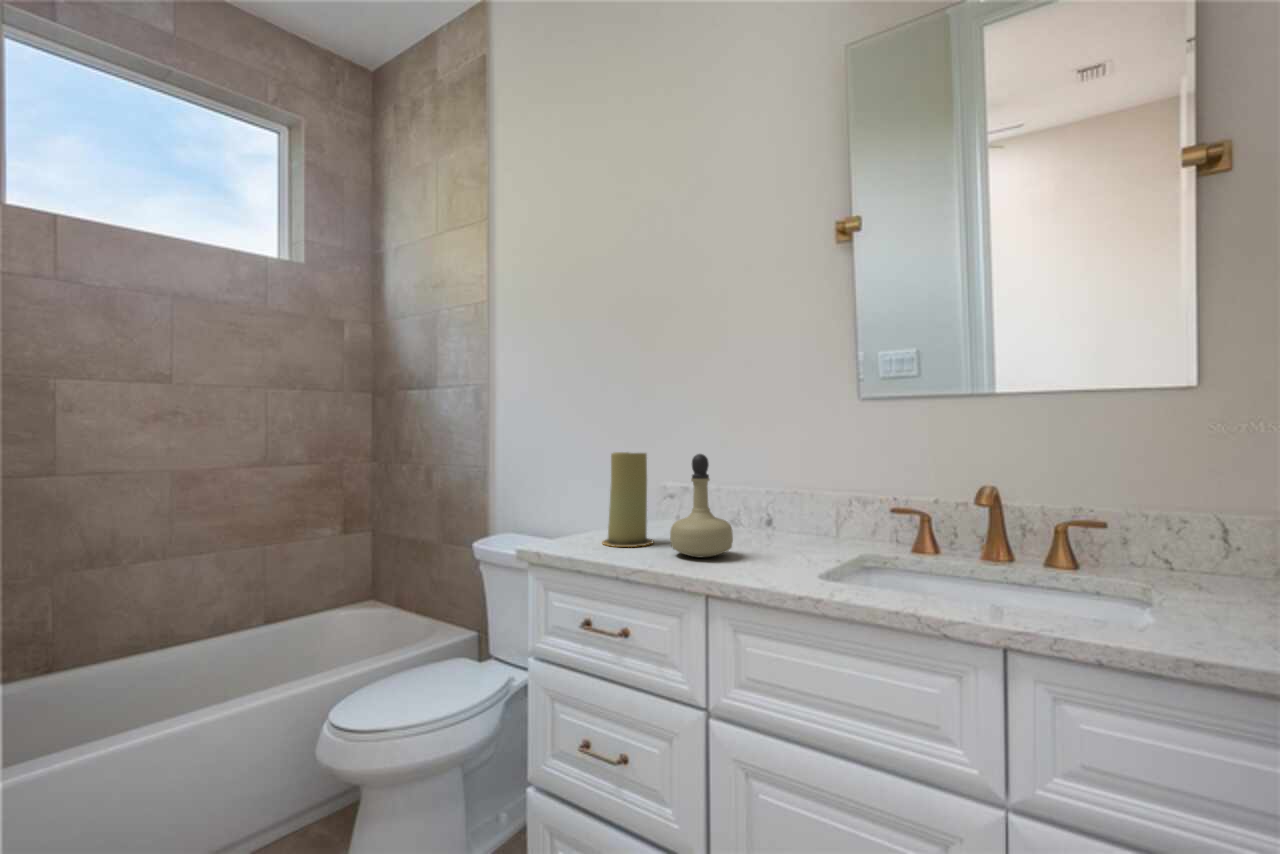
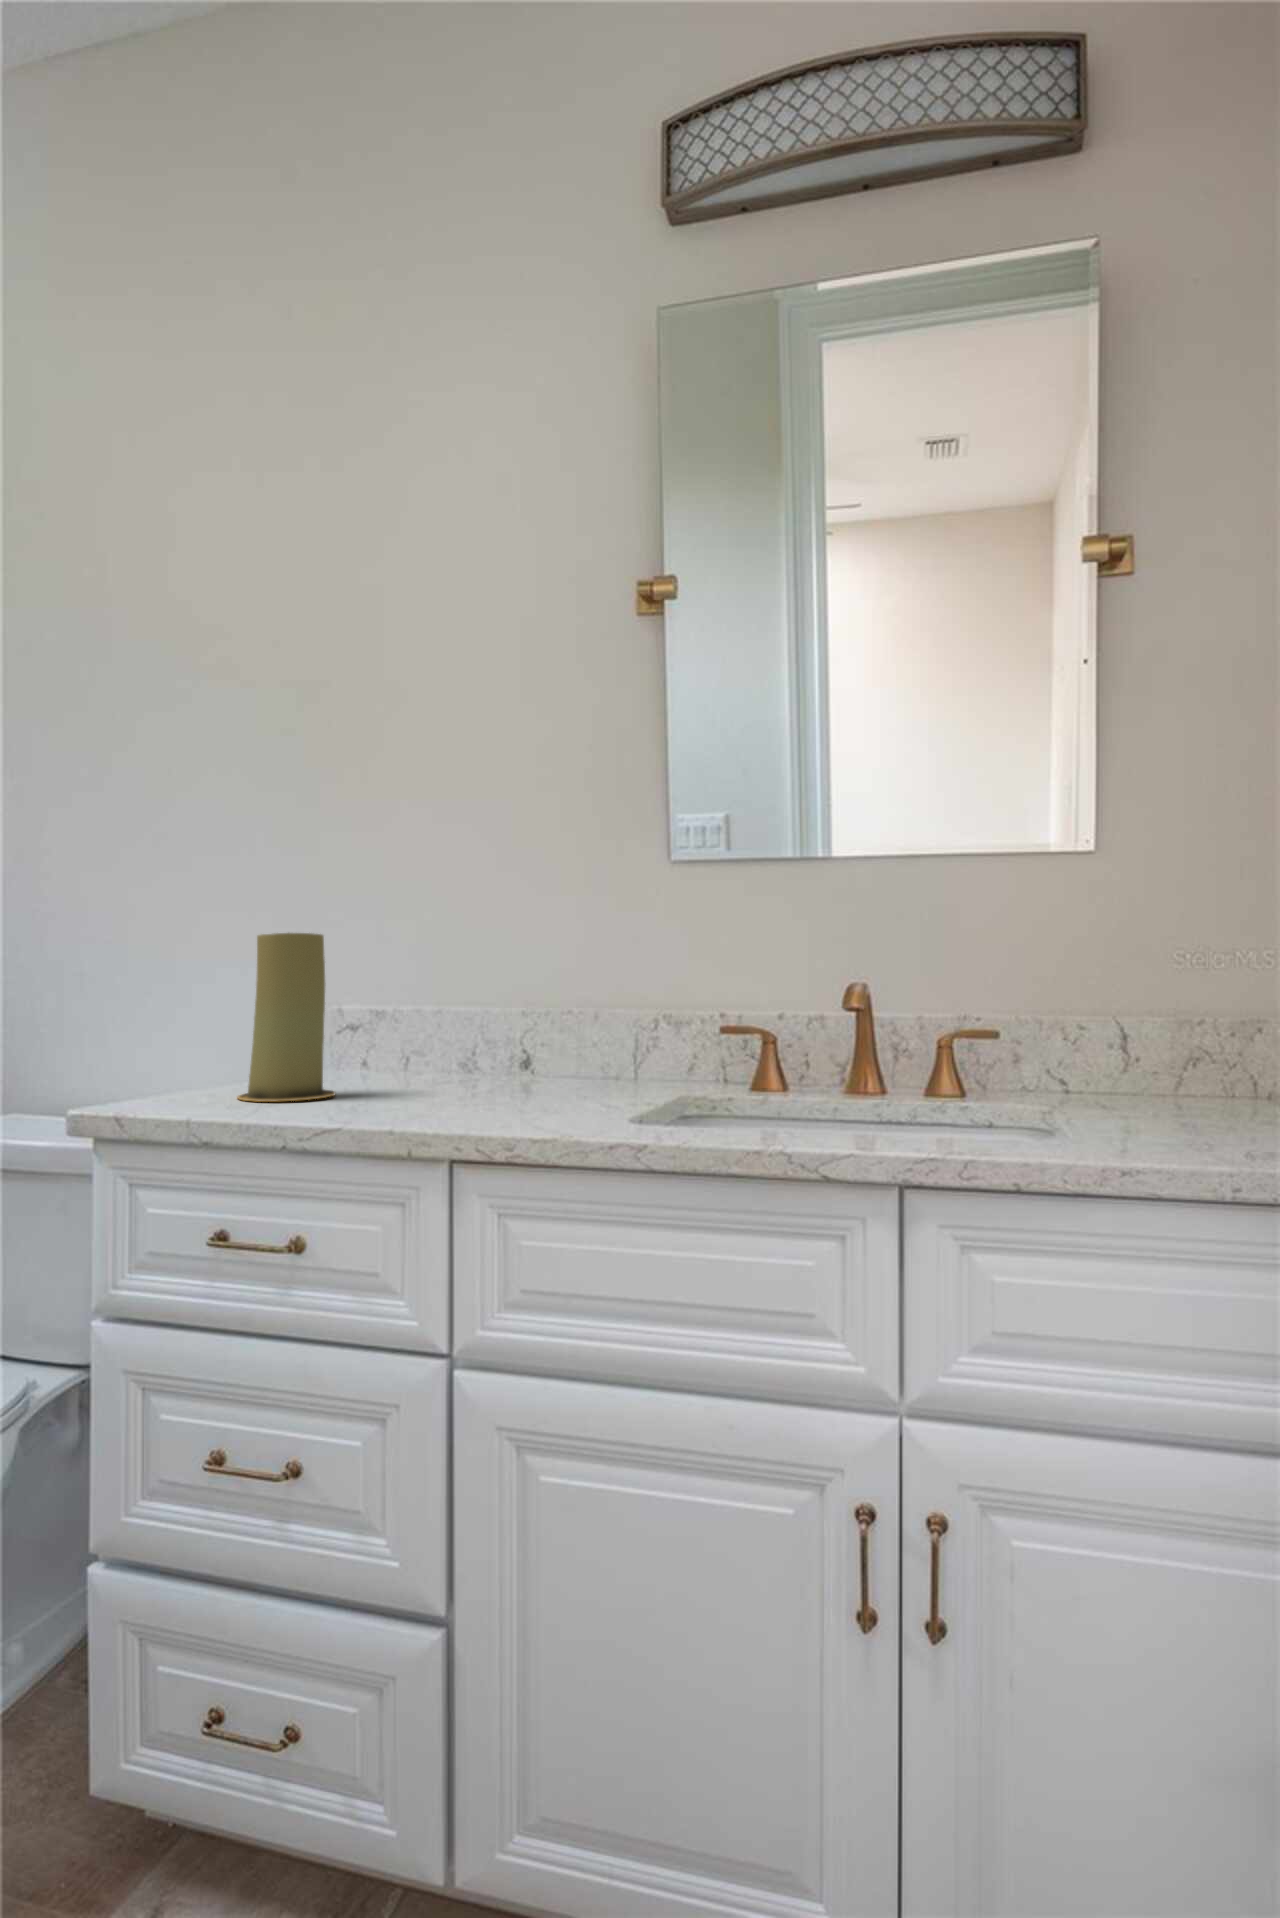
perfume bottle: present [670,454,733,557] -> none [375,931,485,1107]

